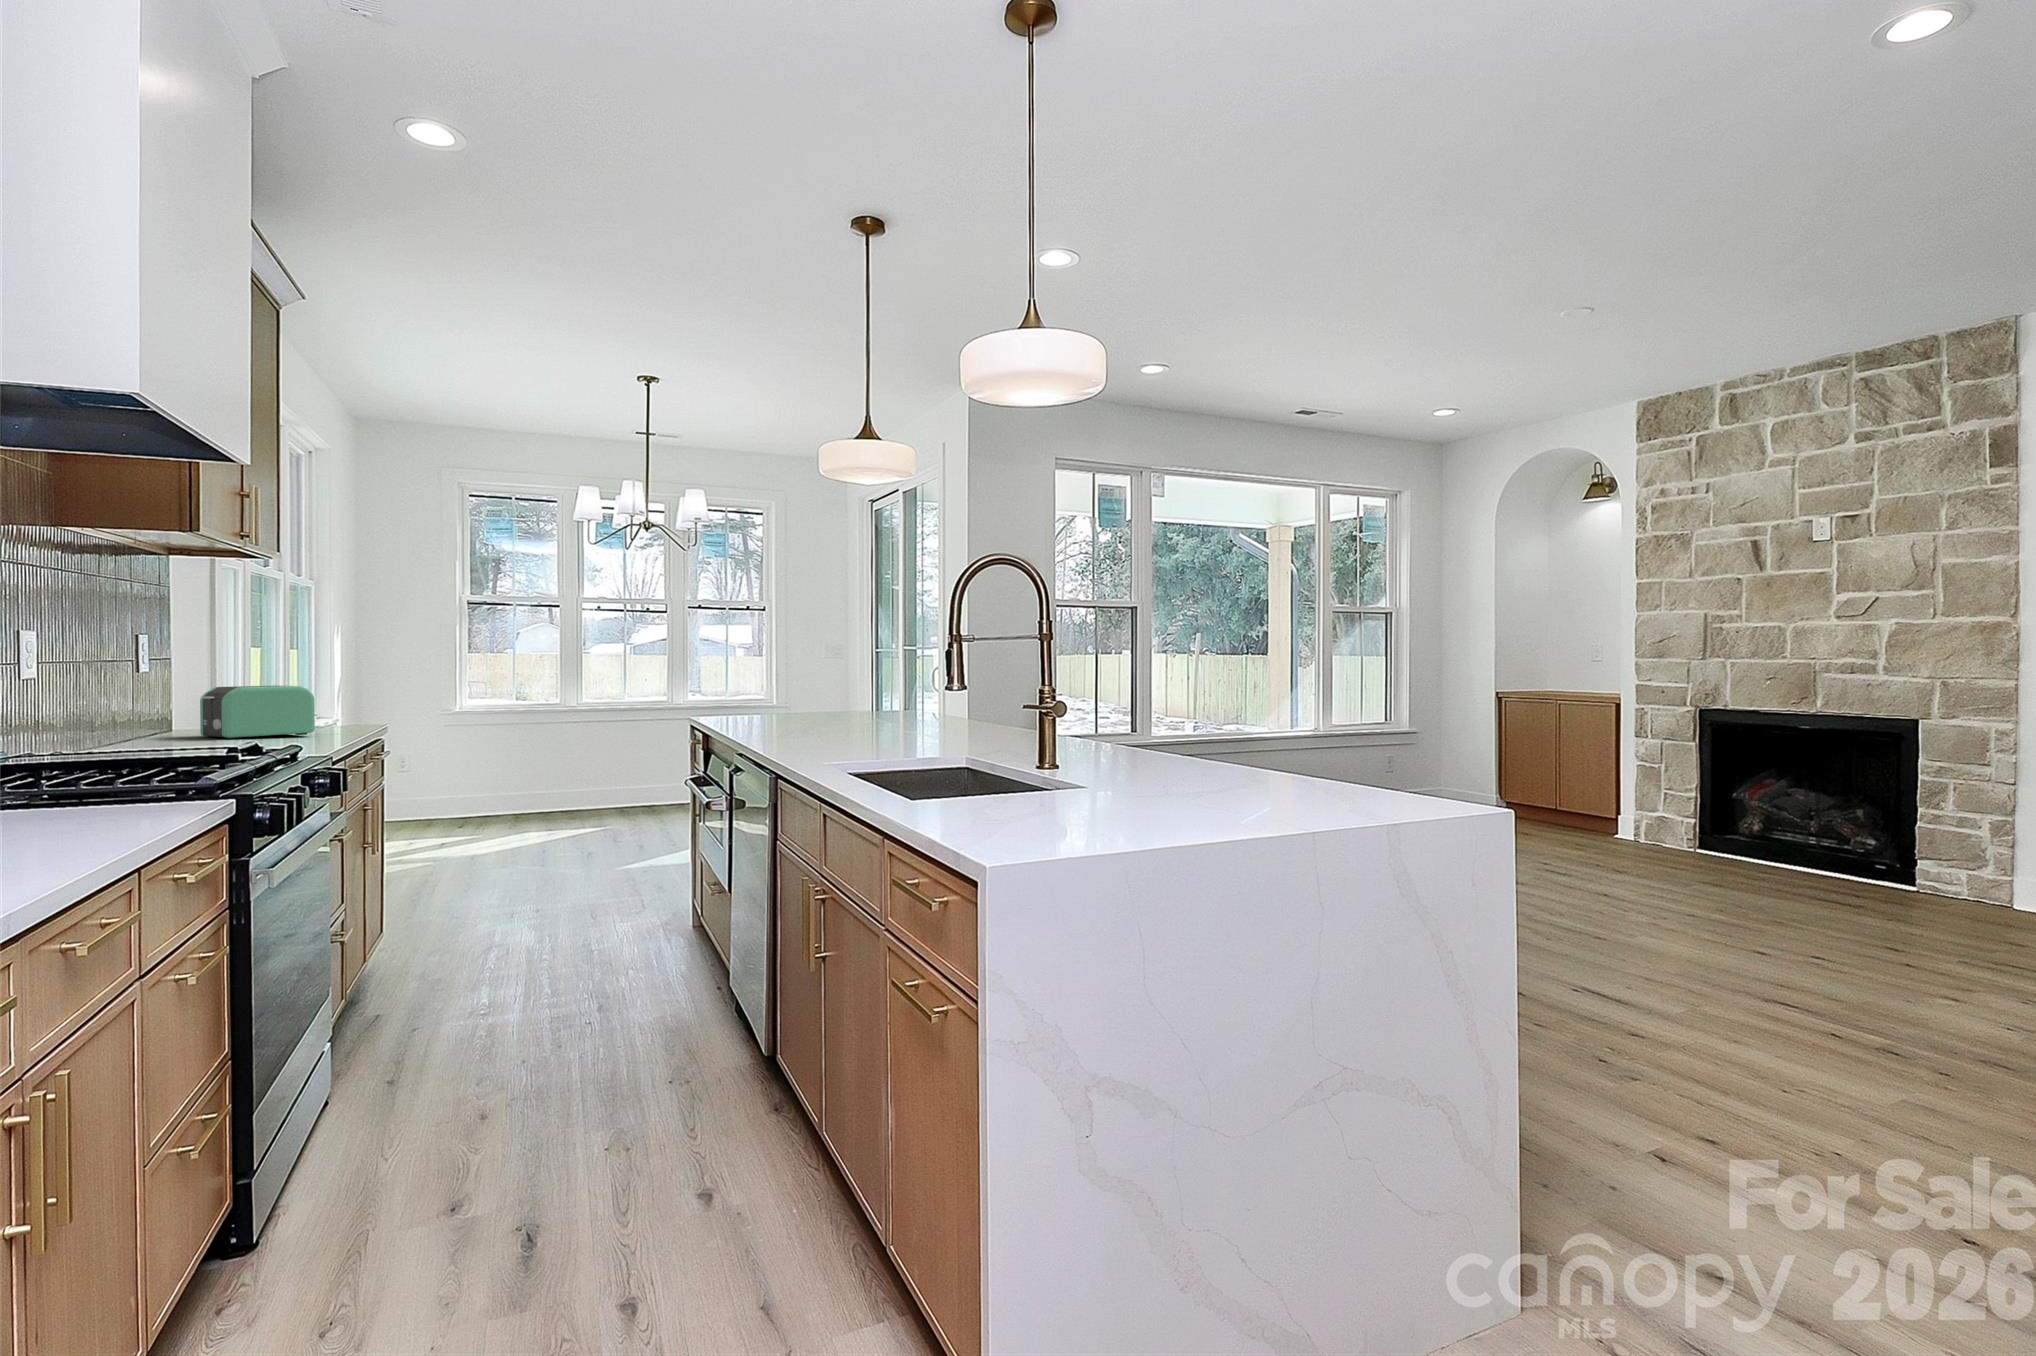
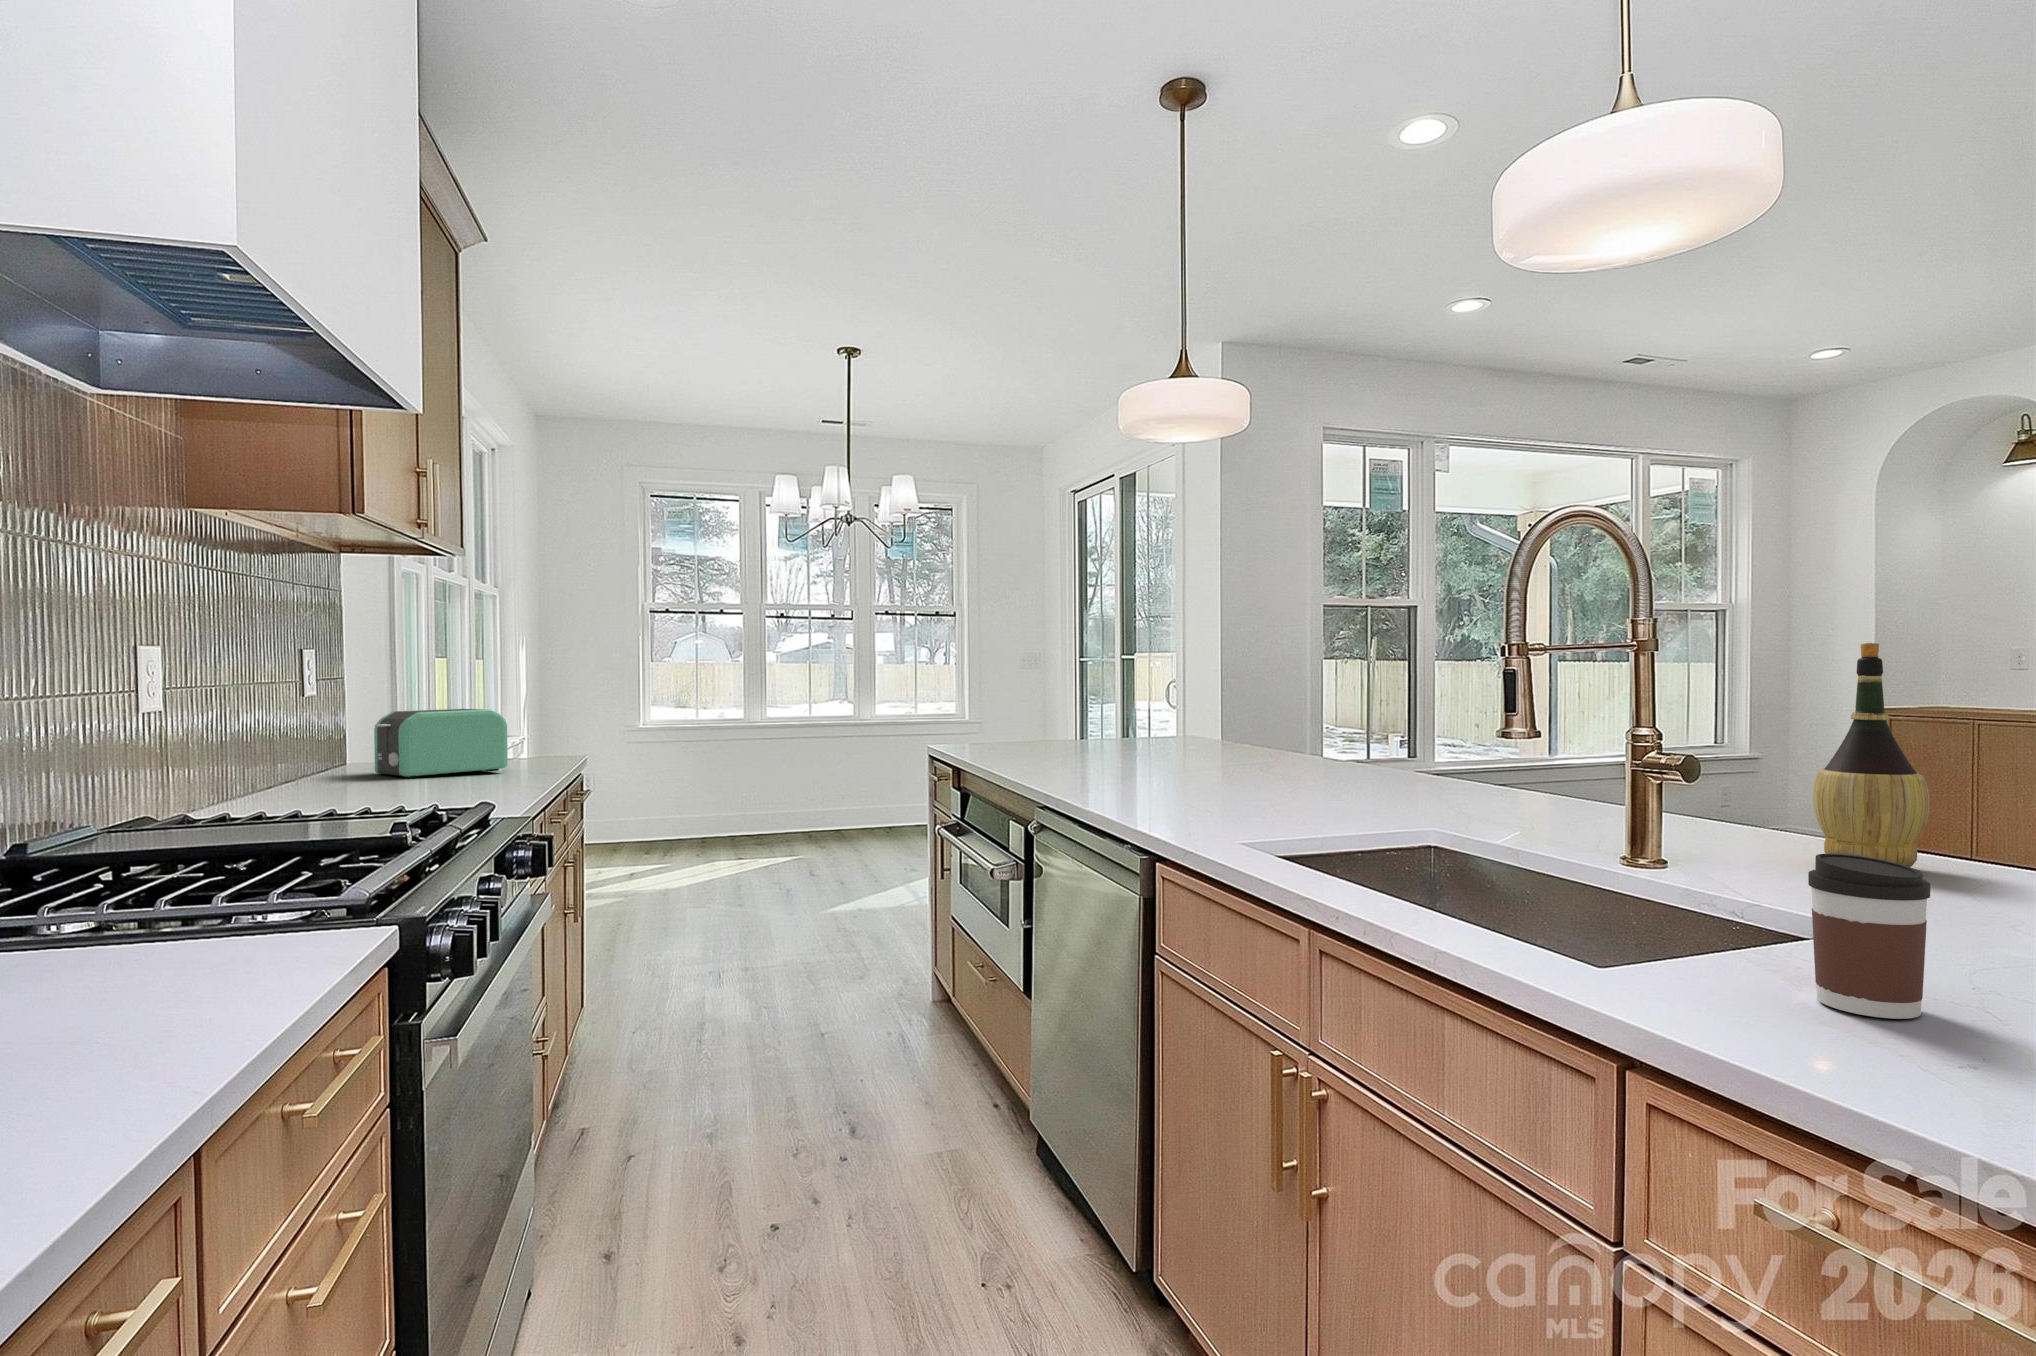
wine bottle: none [1119,643,1171,771] -> present [1813,643,1930,867]
coffee cup: none [957,743,1001,813] -> present [1808,854,1930,1019]

